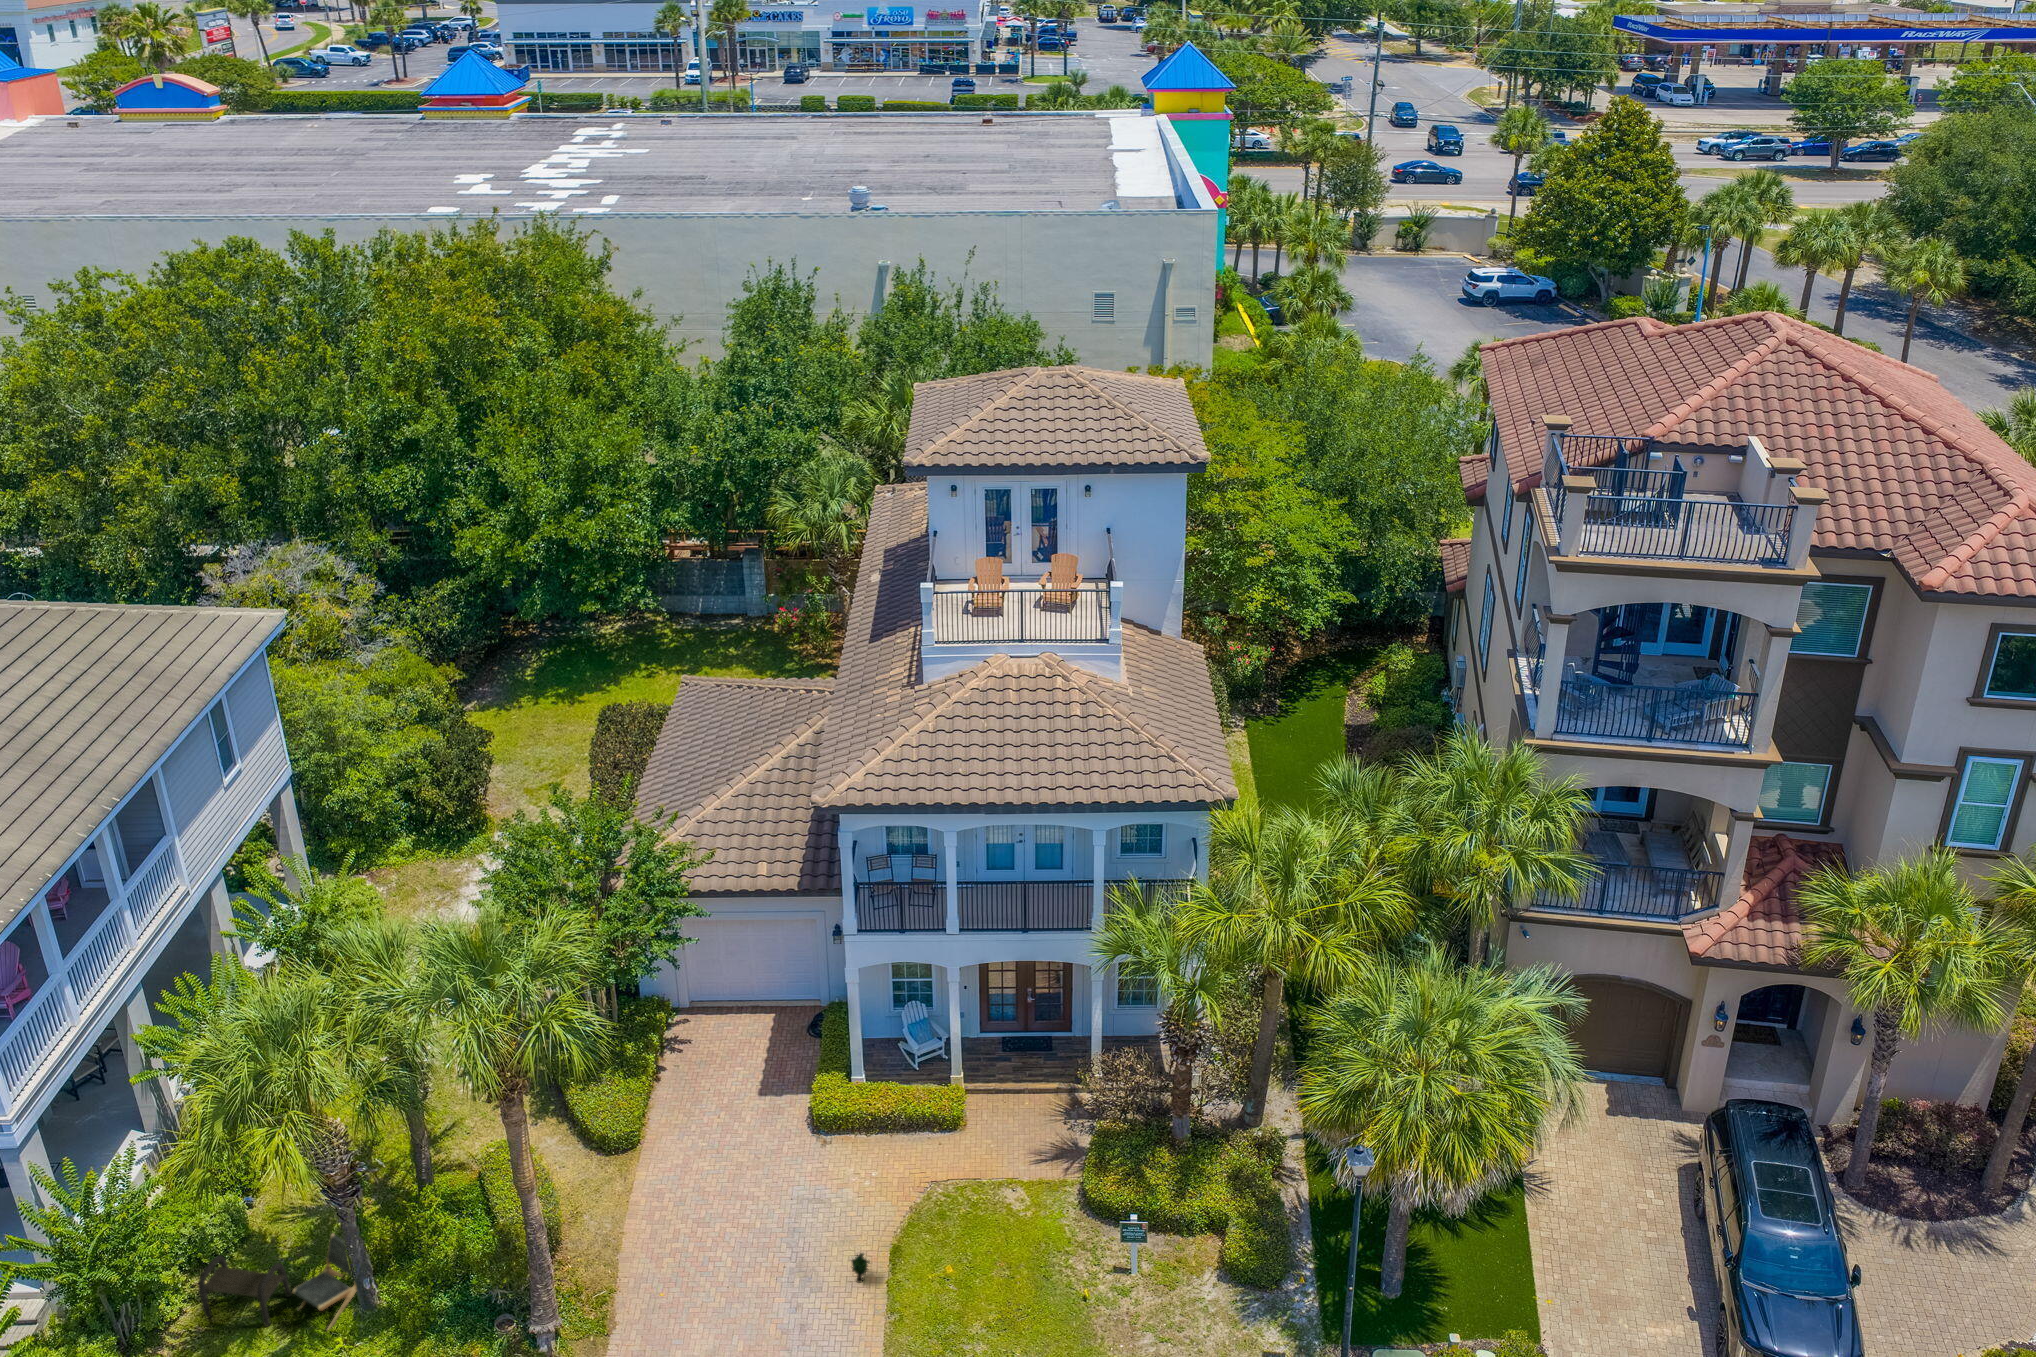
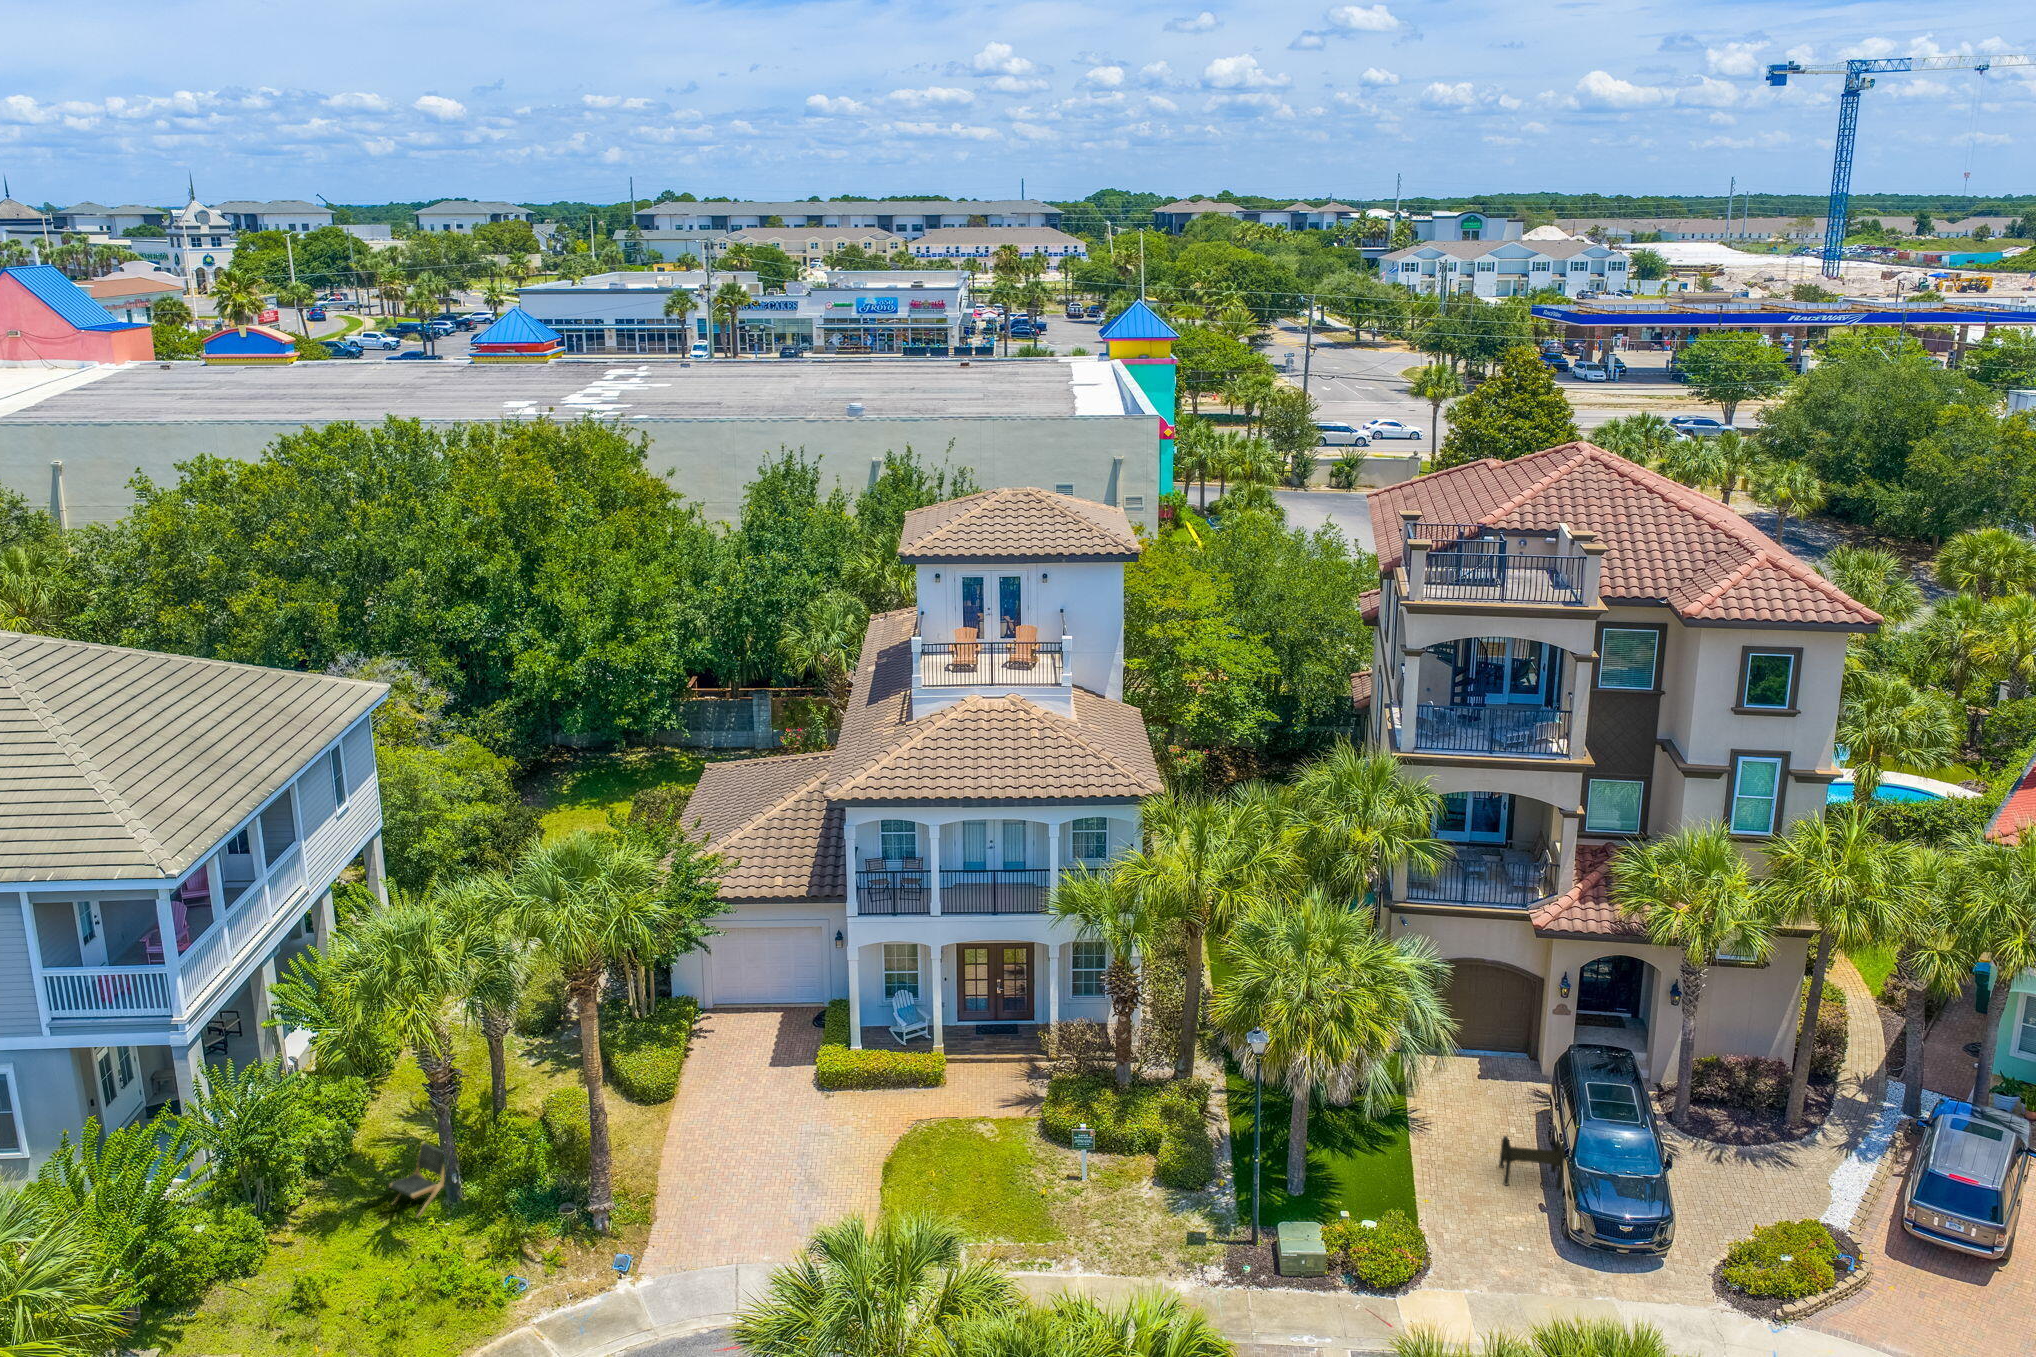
decorative plant: present [852,1253,870,1283] -> none [848,1157,867,1186]
bench: present [198,1256,292,1327] -> present [1499,1136,1565,1190]

